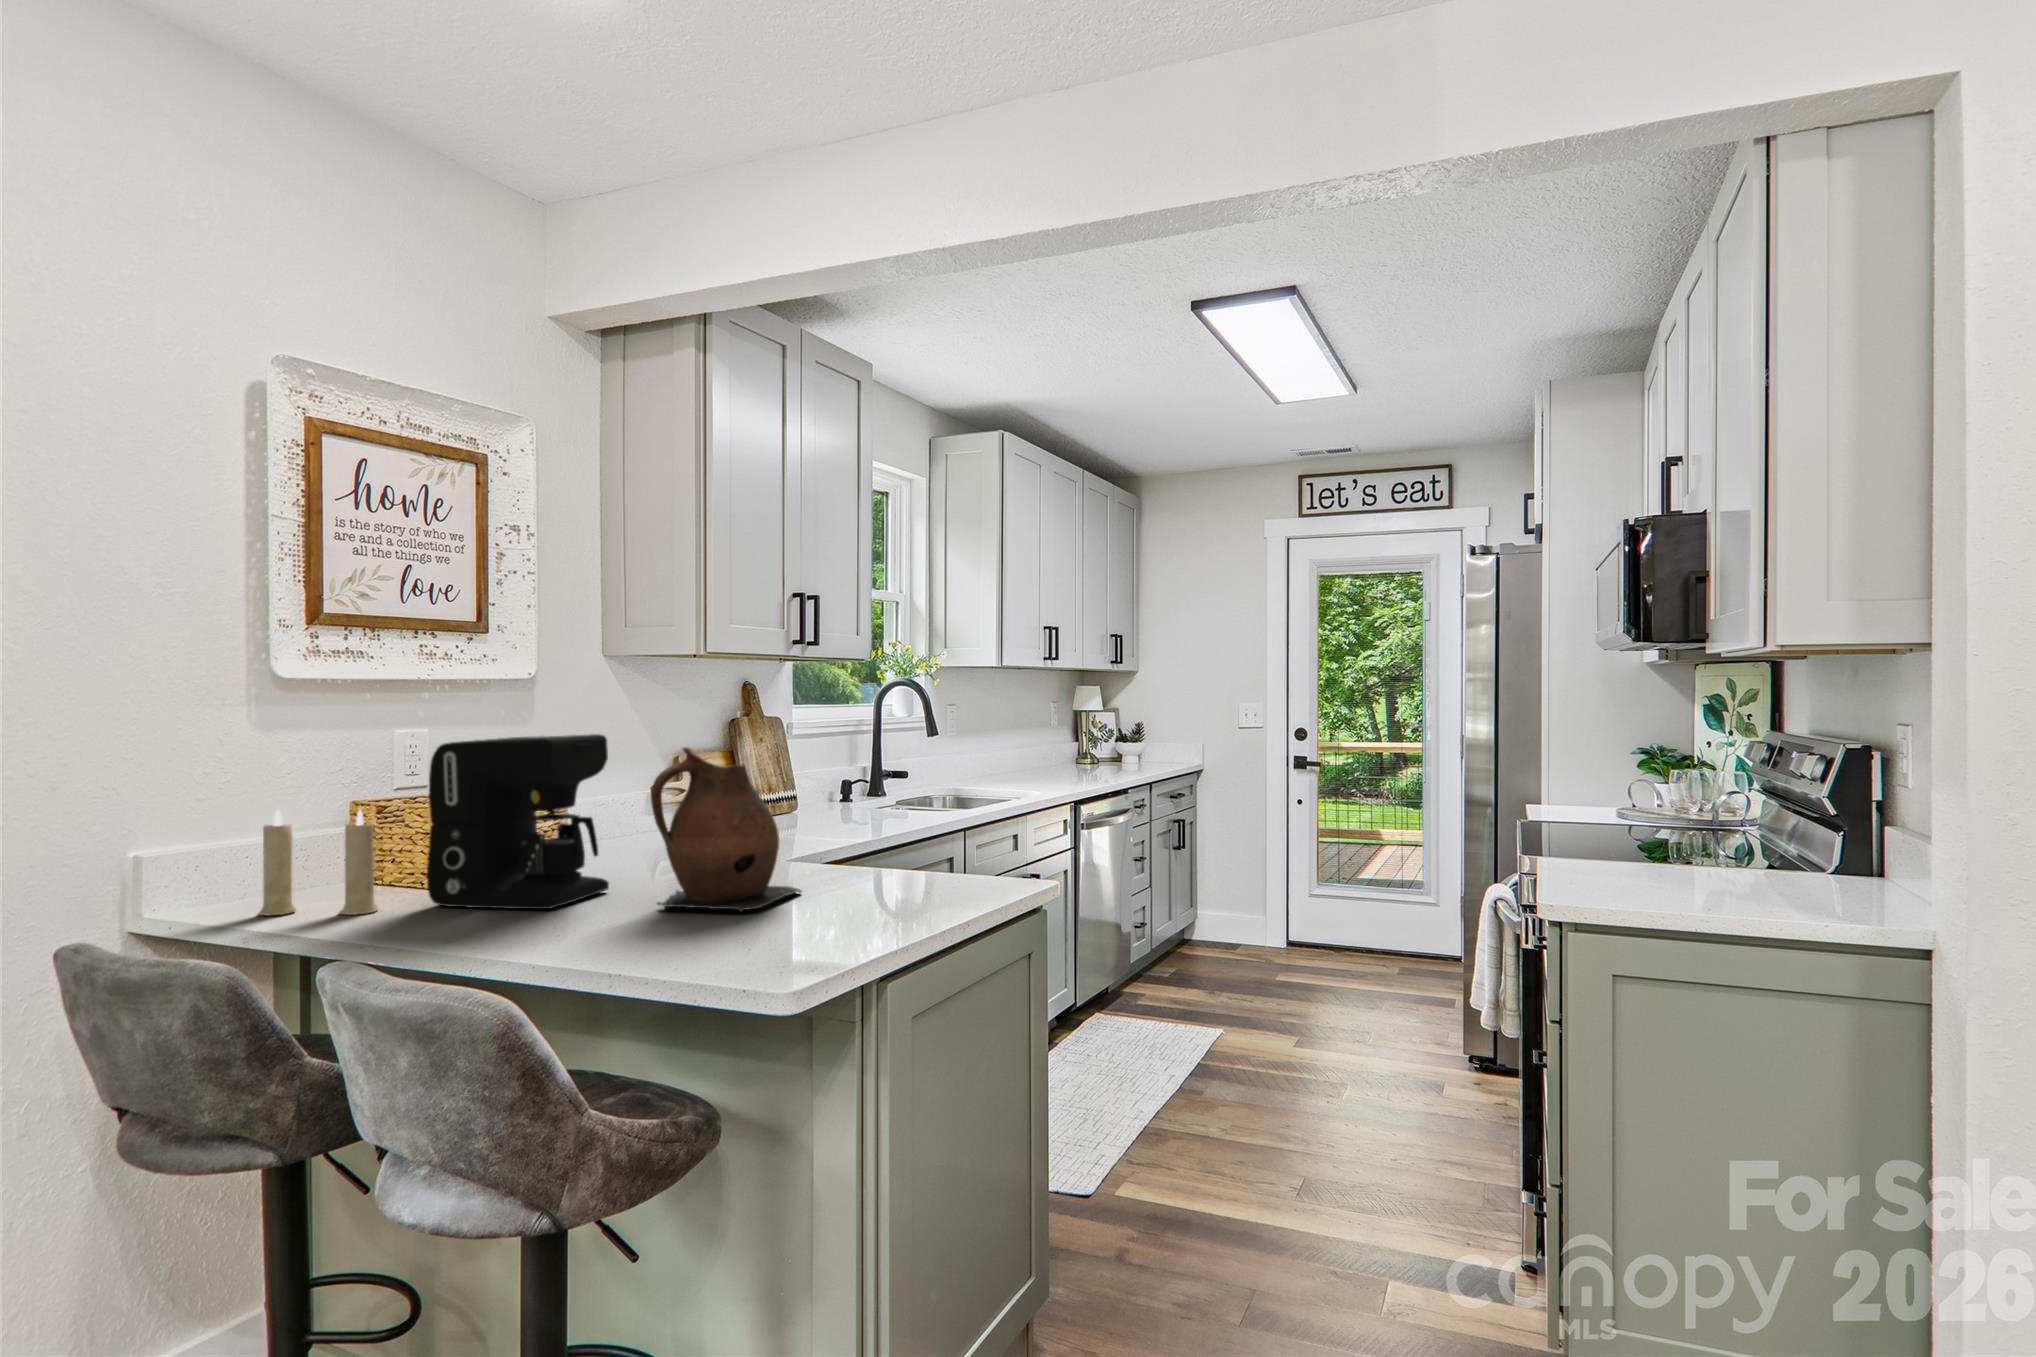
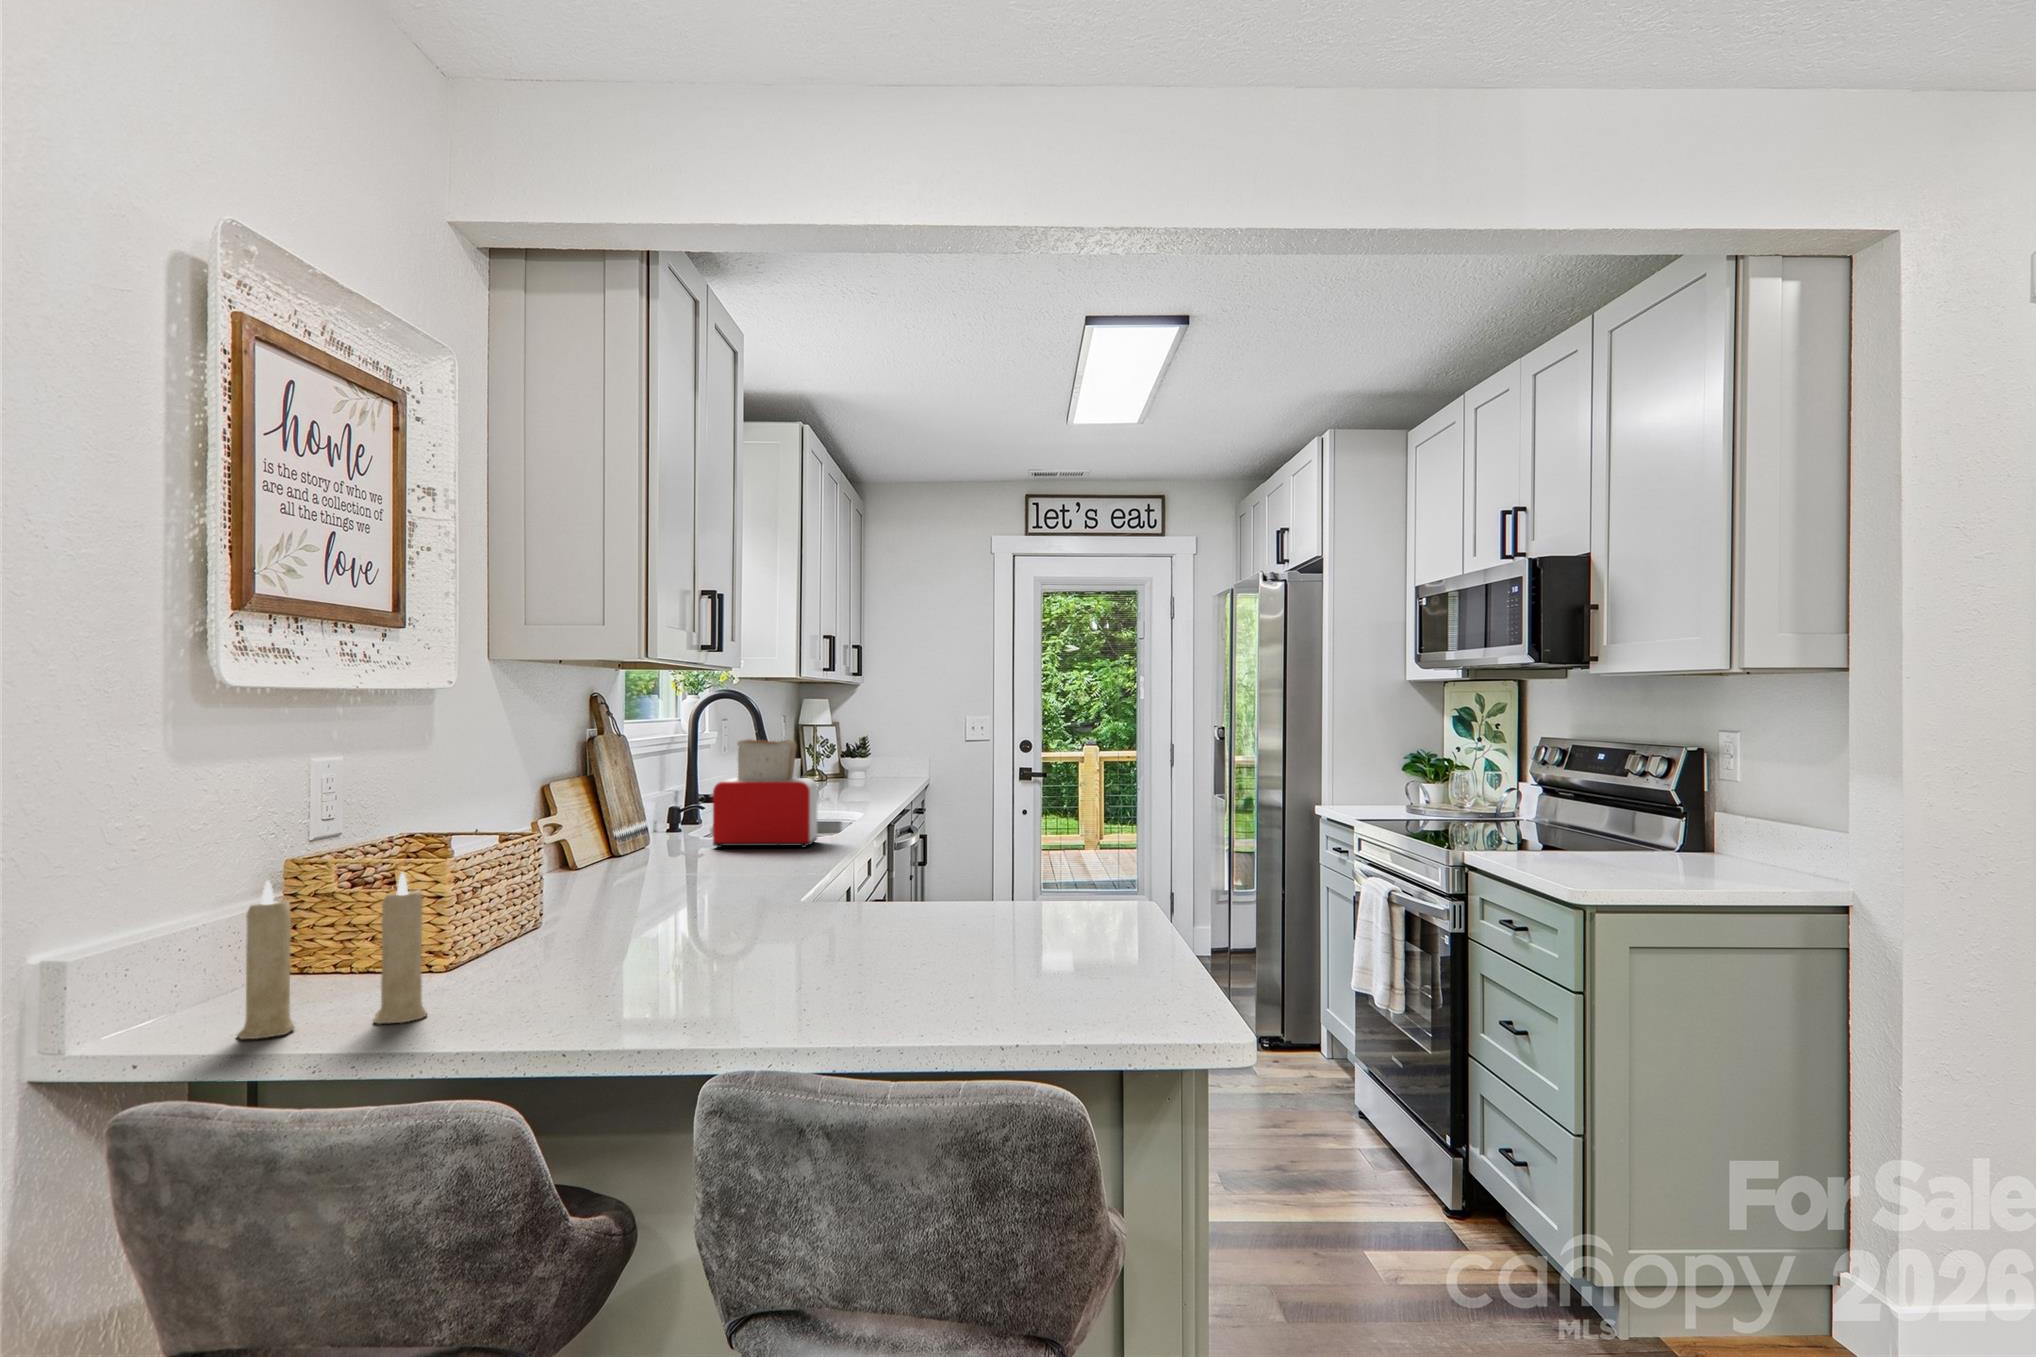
toaster: none [841,722,935,819] -> present [710,739,817,848]
coffee maker: present [427,734,609,909] -> none [489,760,711,997]
ceramic pitcher: present [651,747,801,912] -> none [792,773,949,968]

